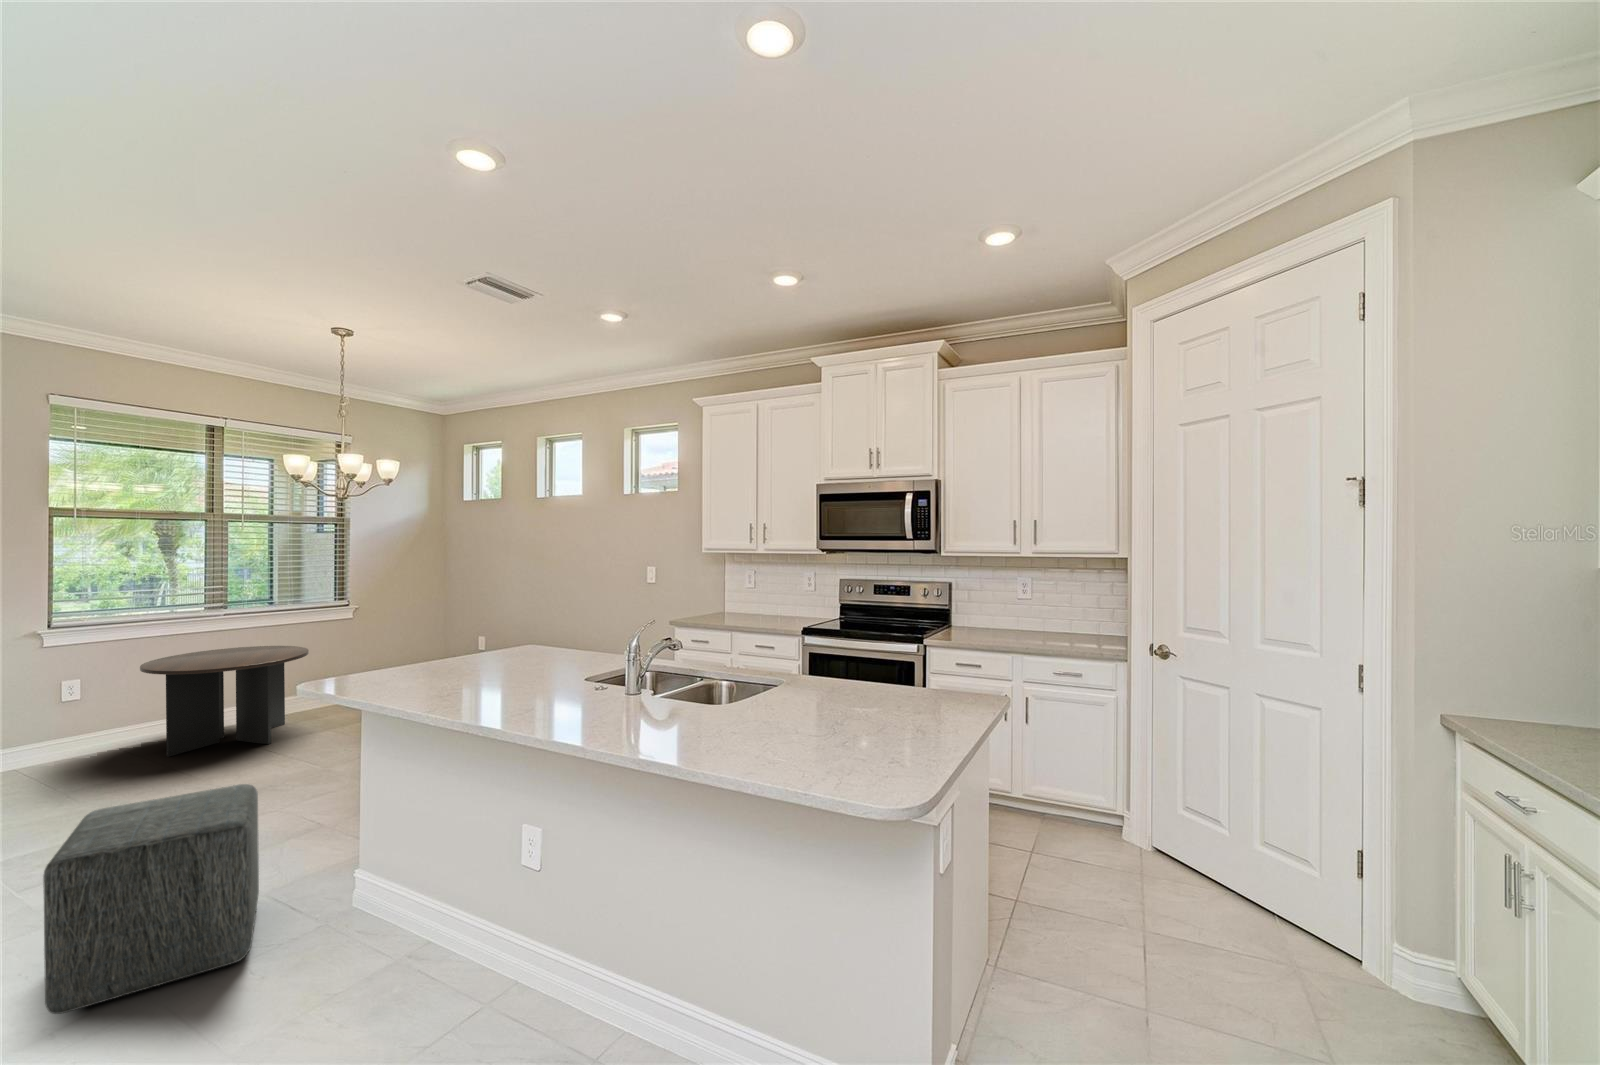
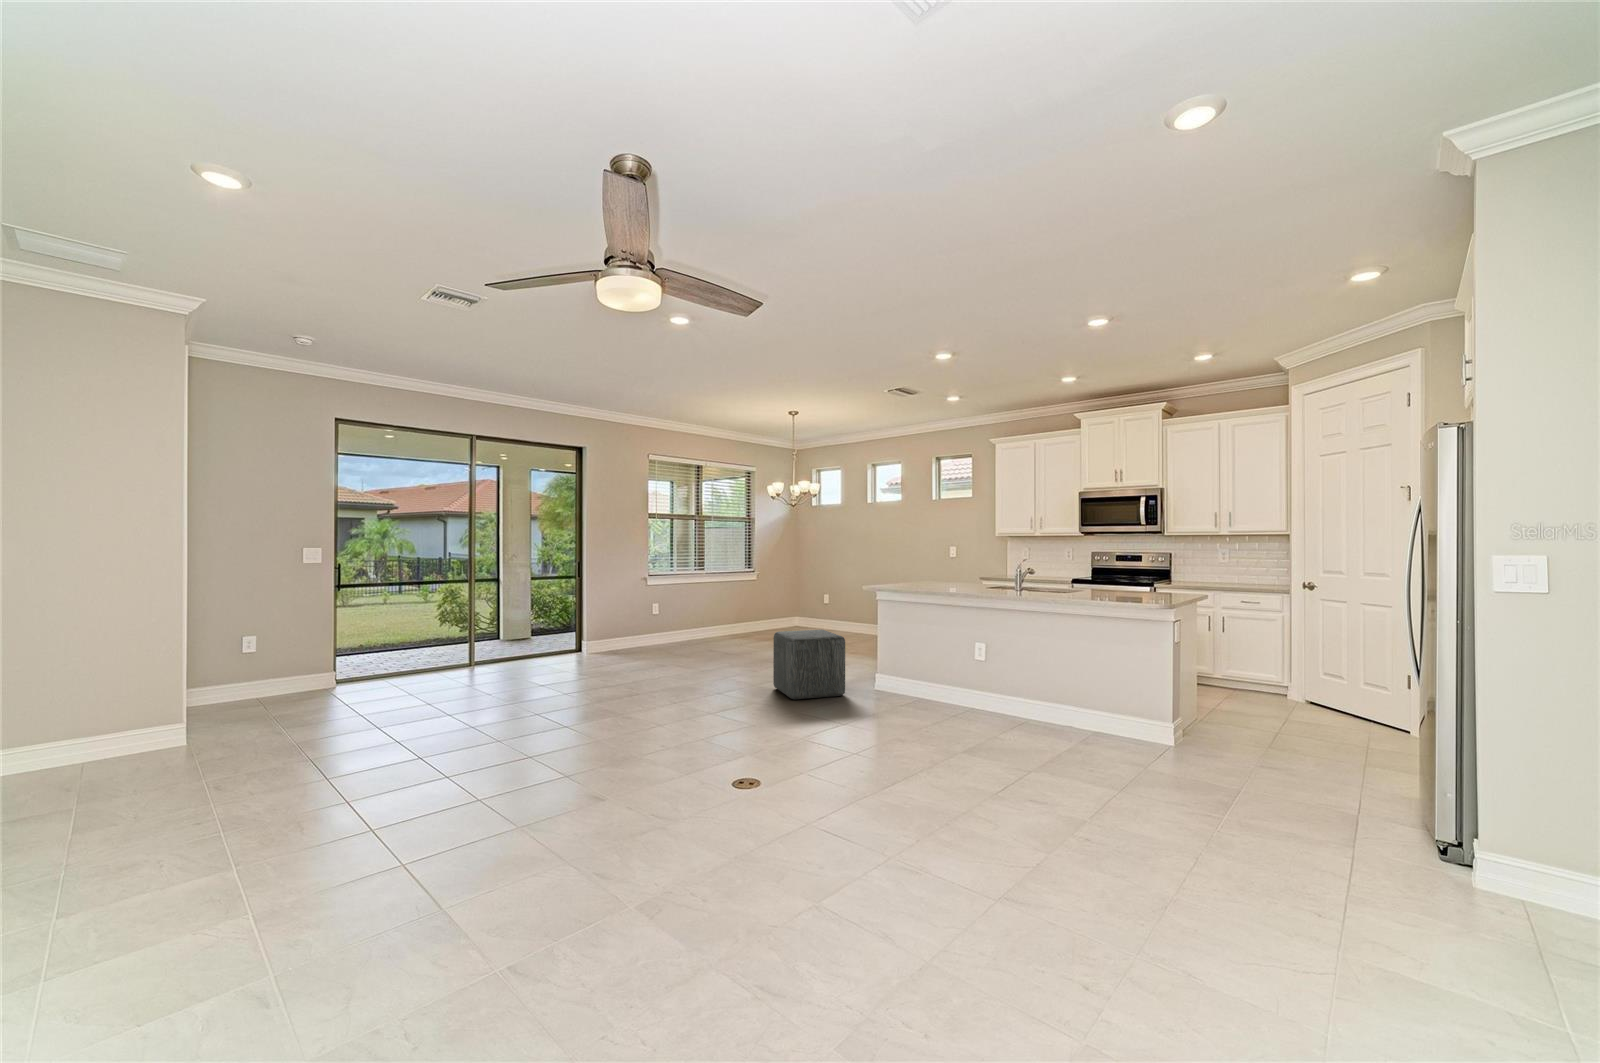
coffee table: present [140,646,309,757] -> none [687,593,759,645]

